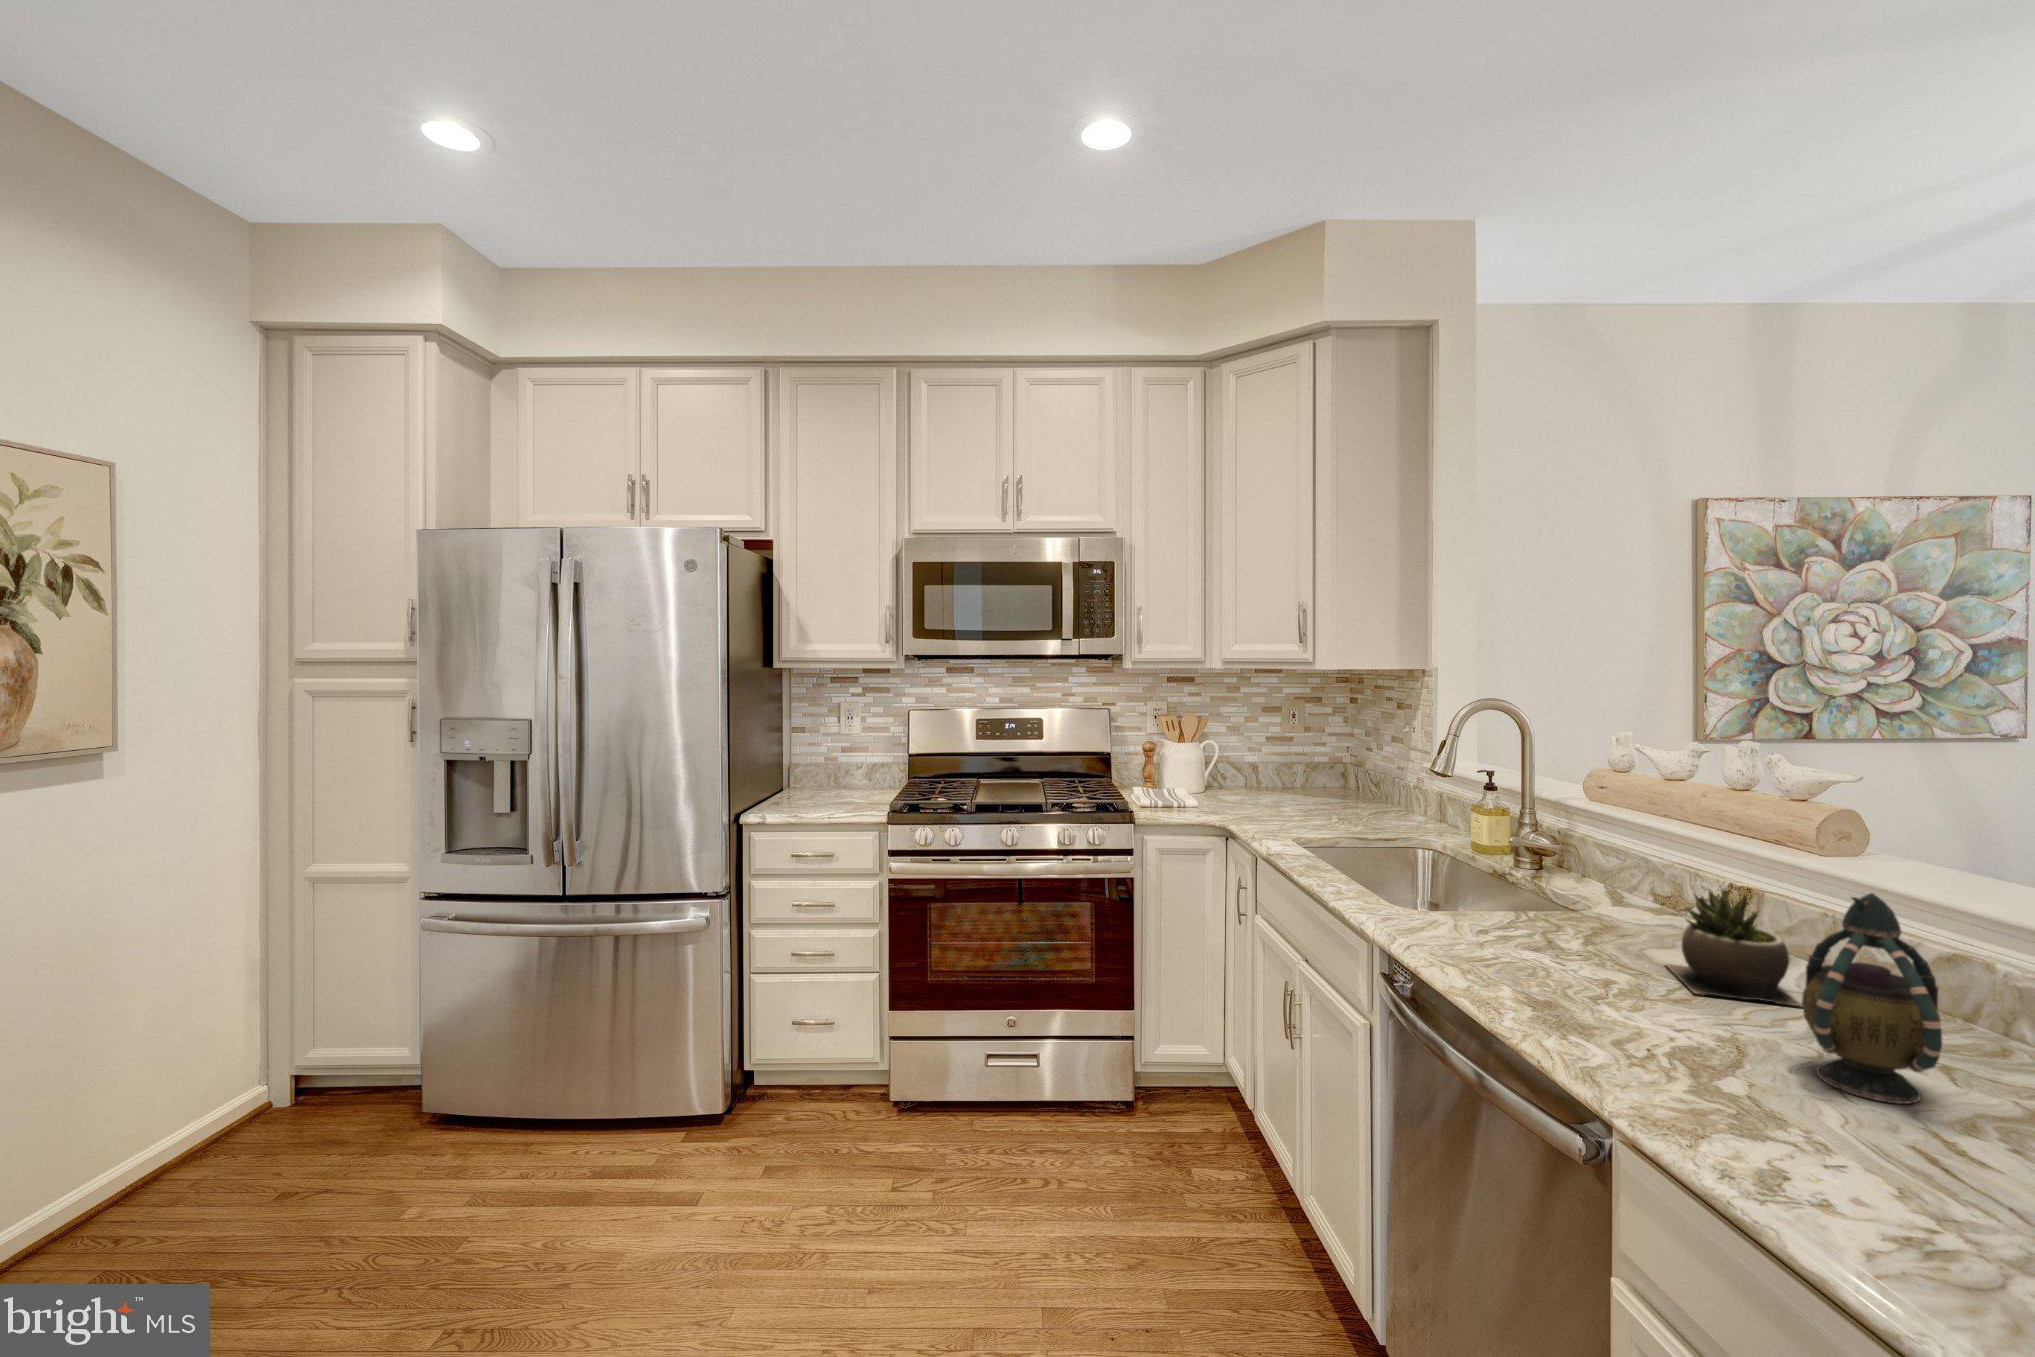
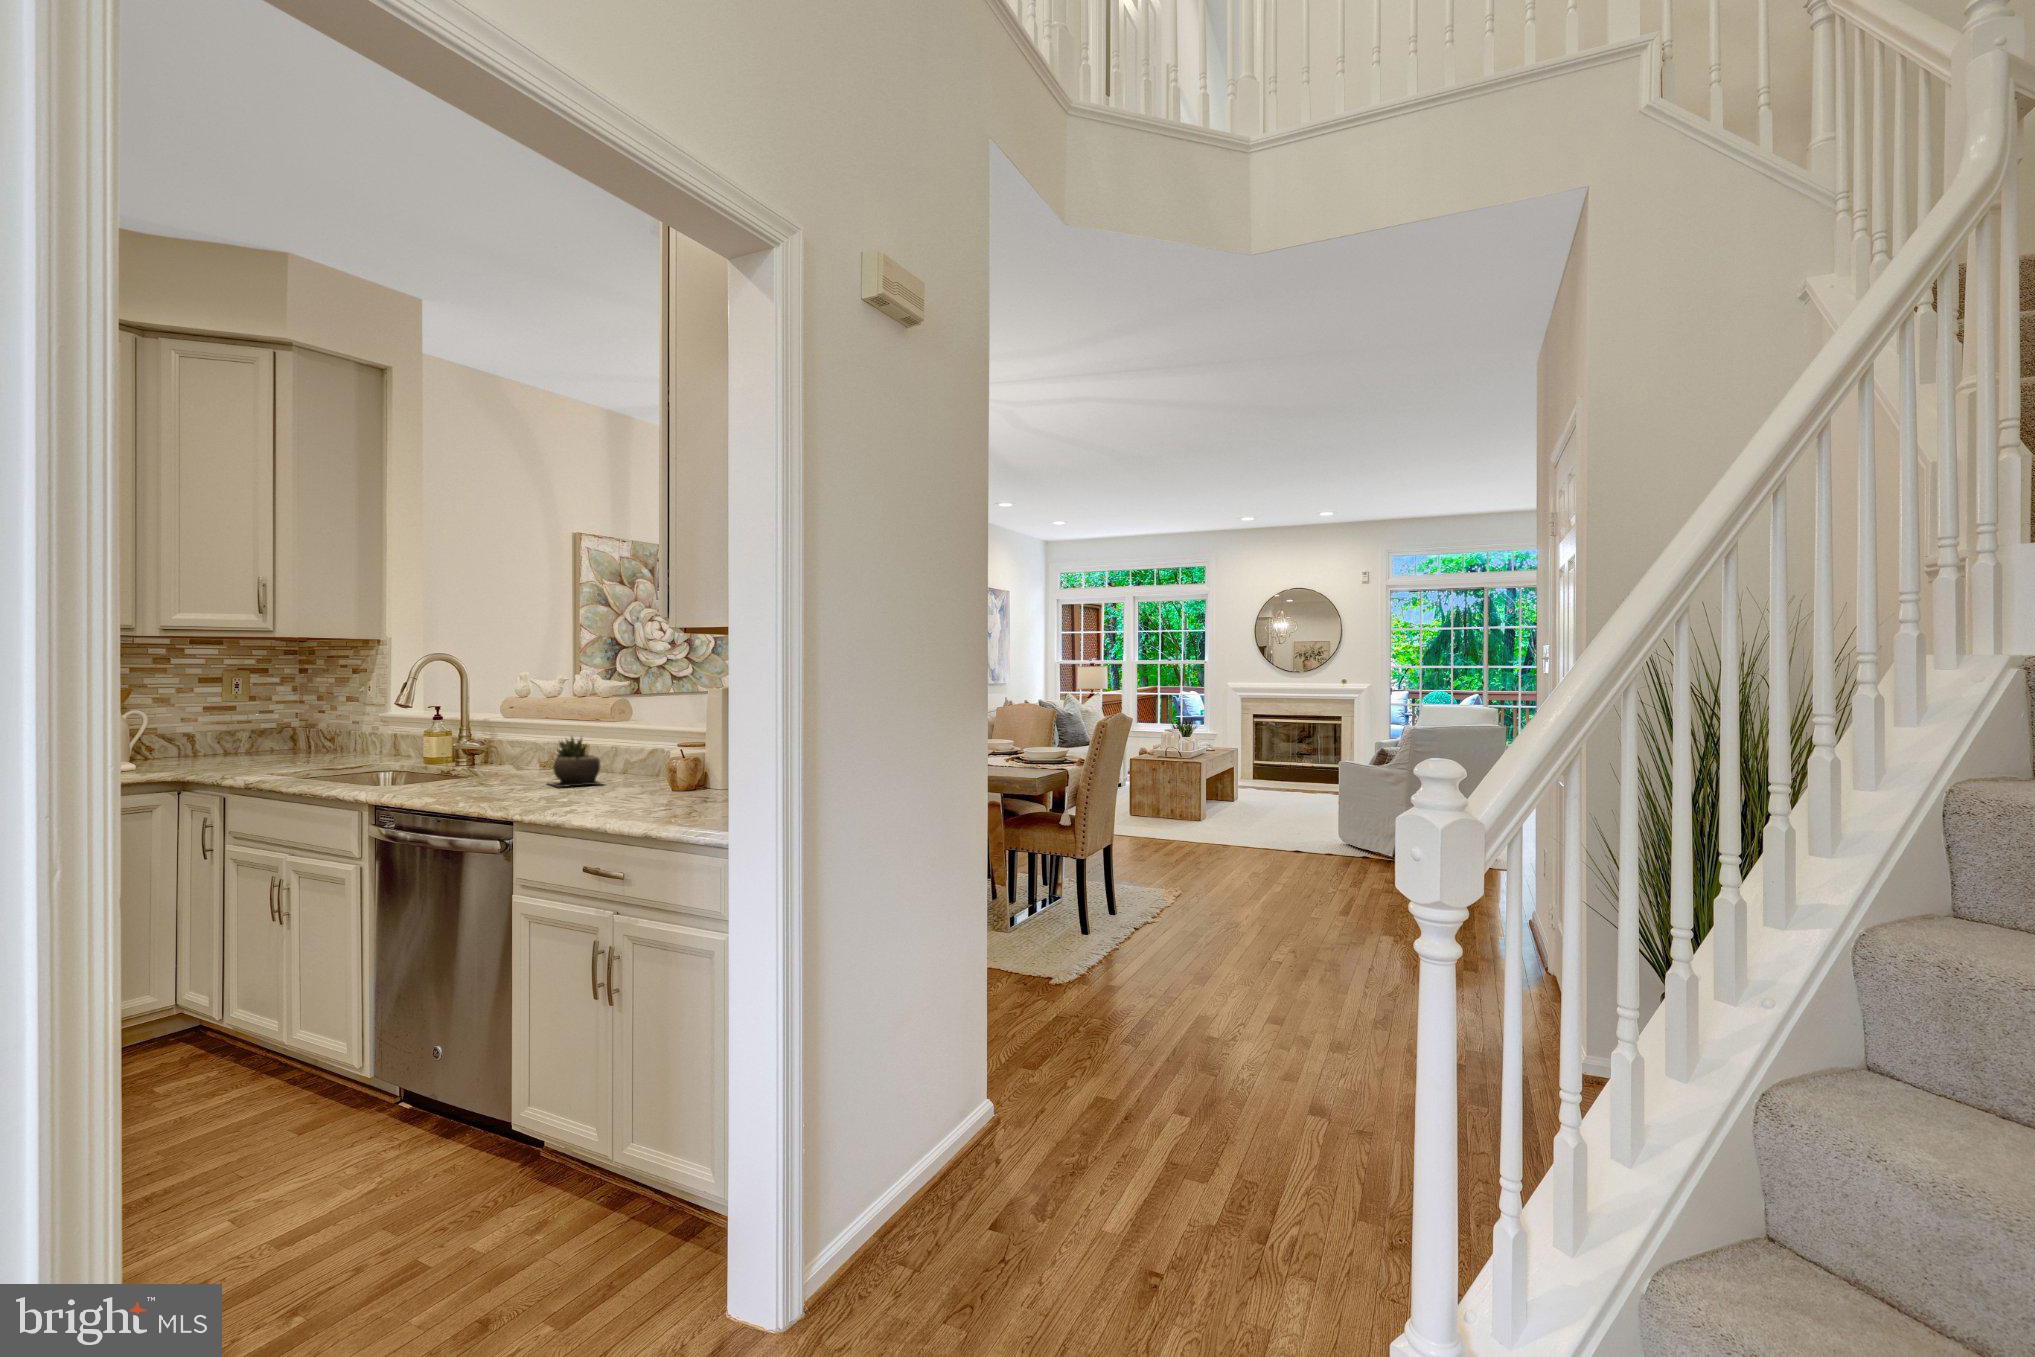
teapot: present [1802,893,1942,1104] -> none [598,713,645,797]

